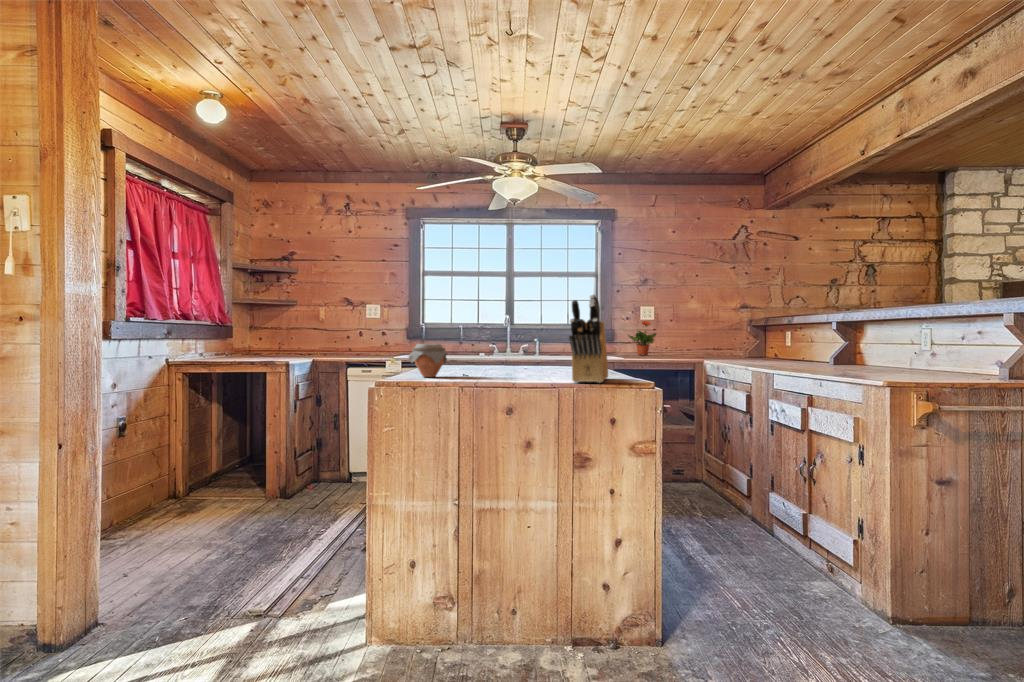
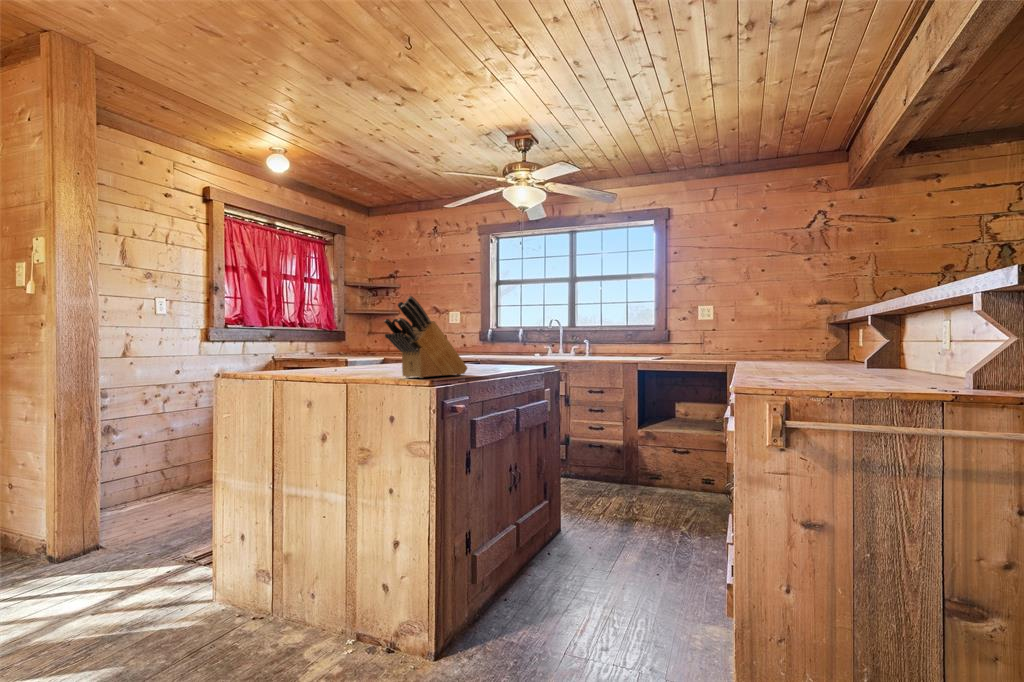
potted plant: present [628,321,656,355] -> none [683,321,714,357]
jar: present [409,344,447,377] -> none [326,342,358,370]

